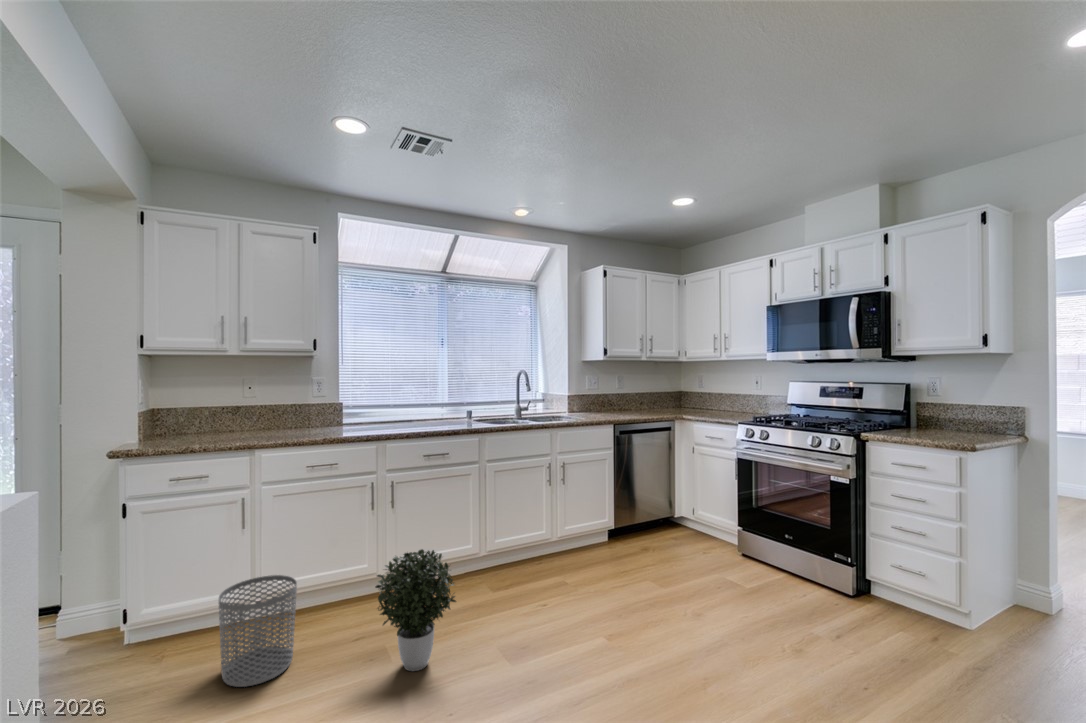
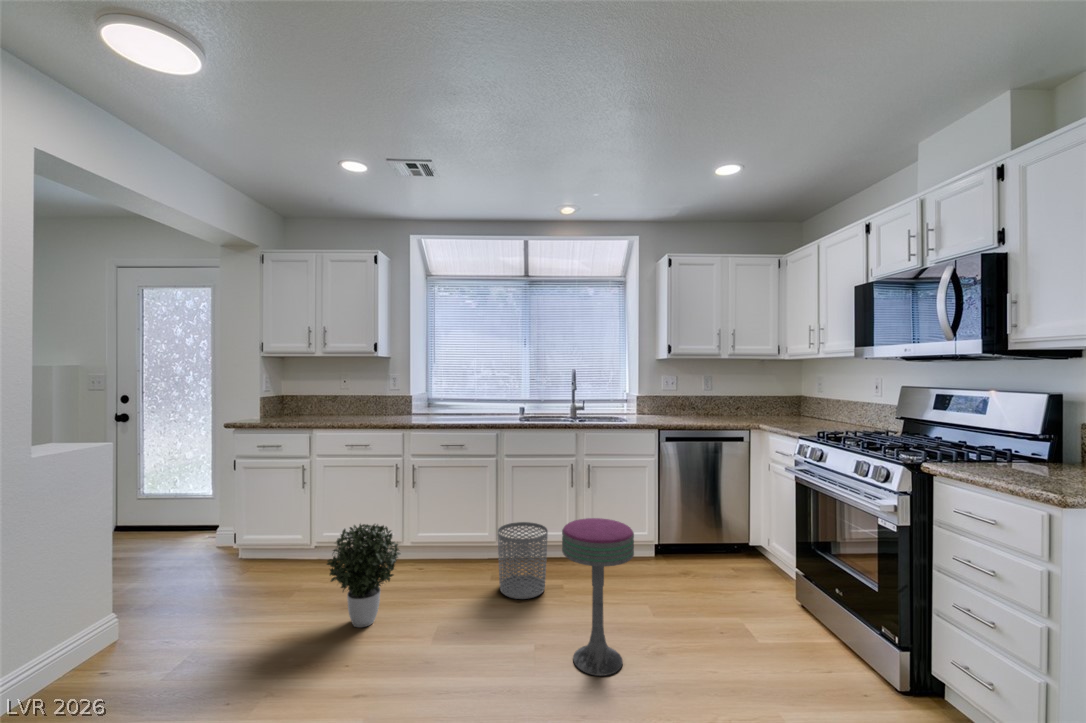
bar stool: none [630,505,695,641] -> present [562,518,634,676]
waste bin: present [219,575,297,687] -> present [498,522,548,599]

